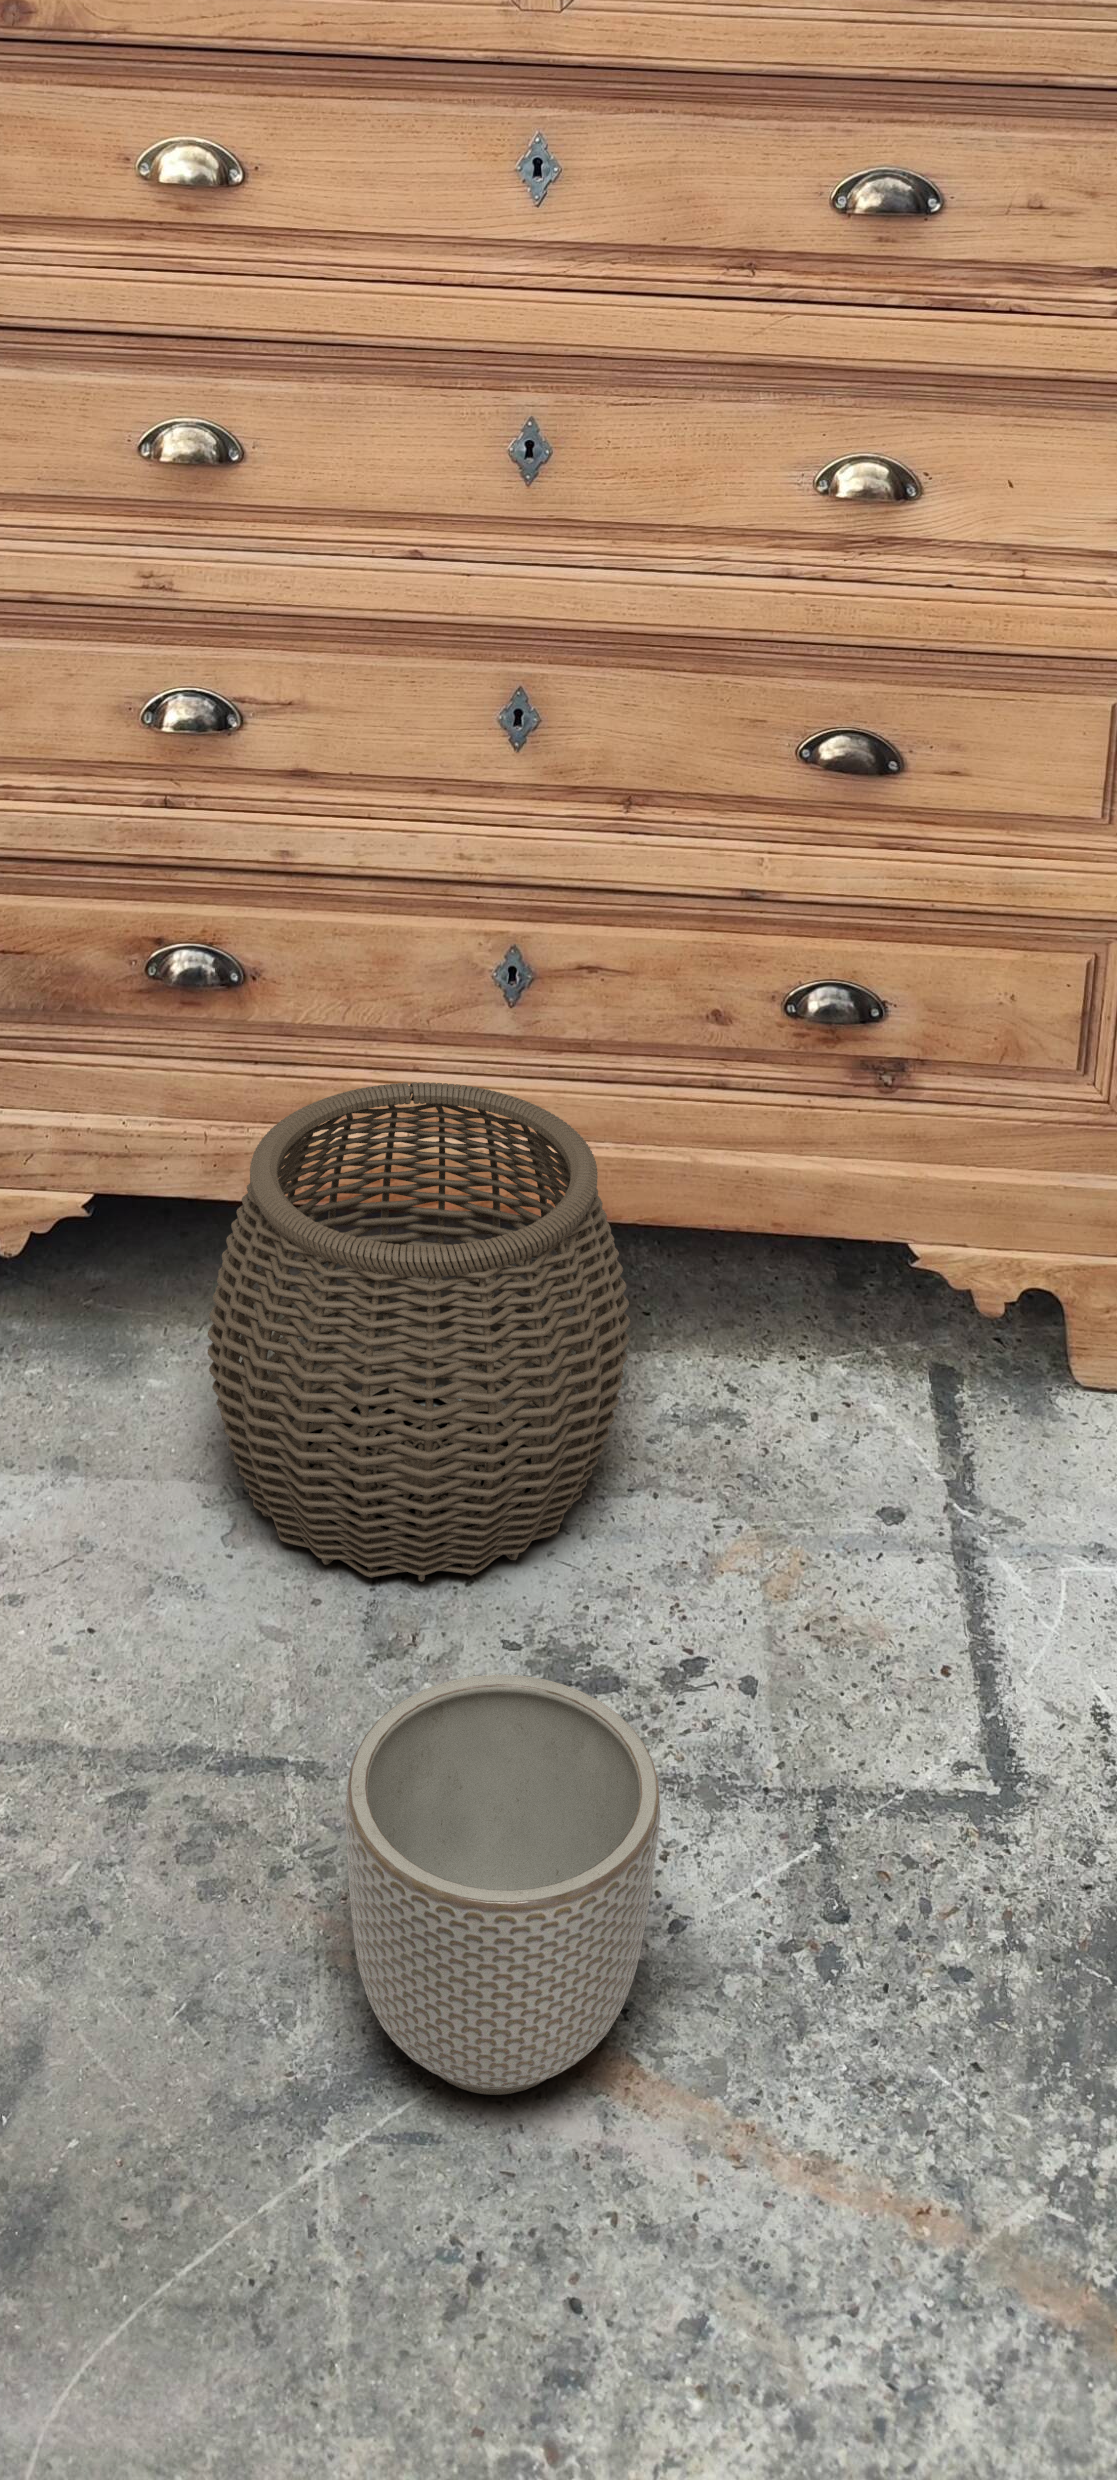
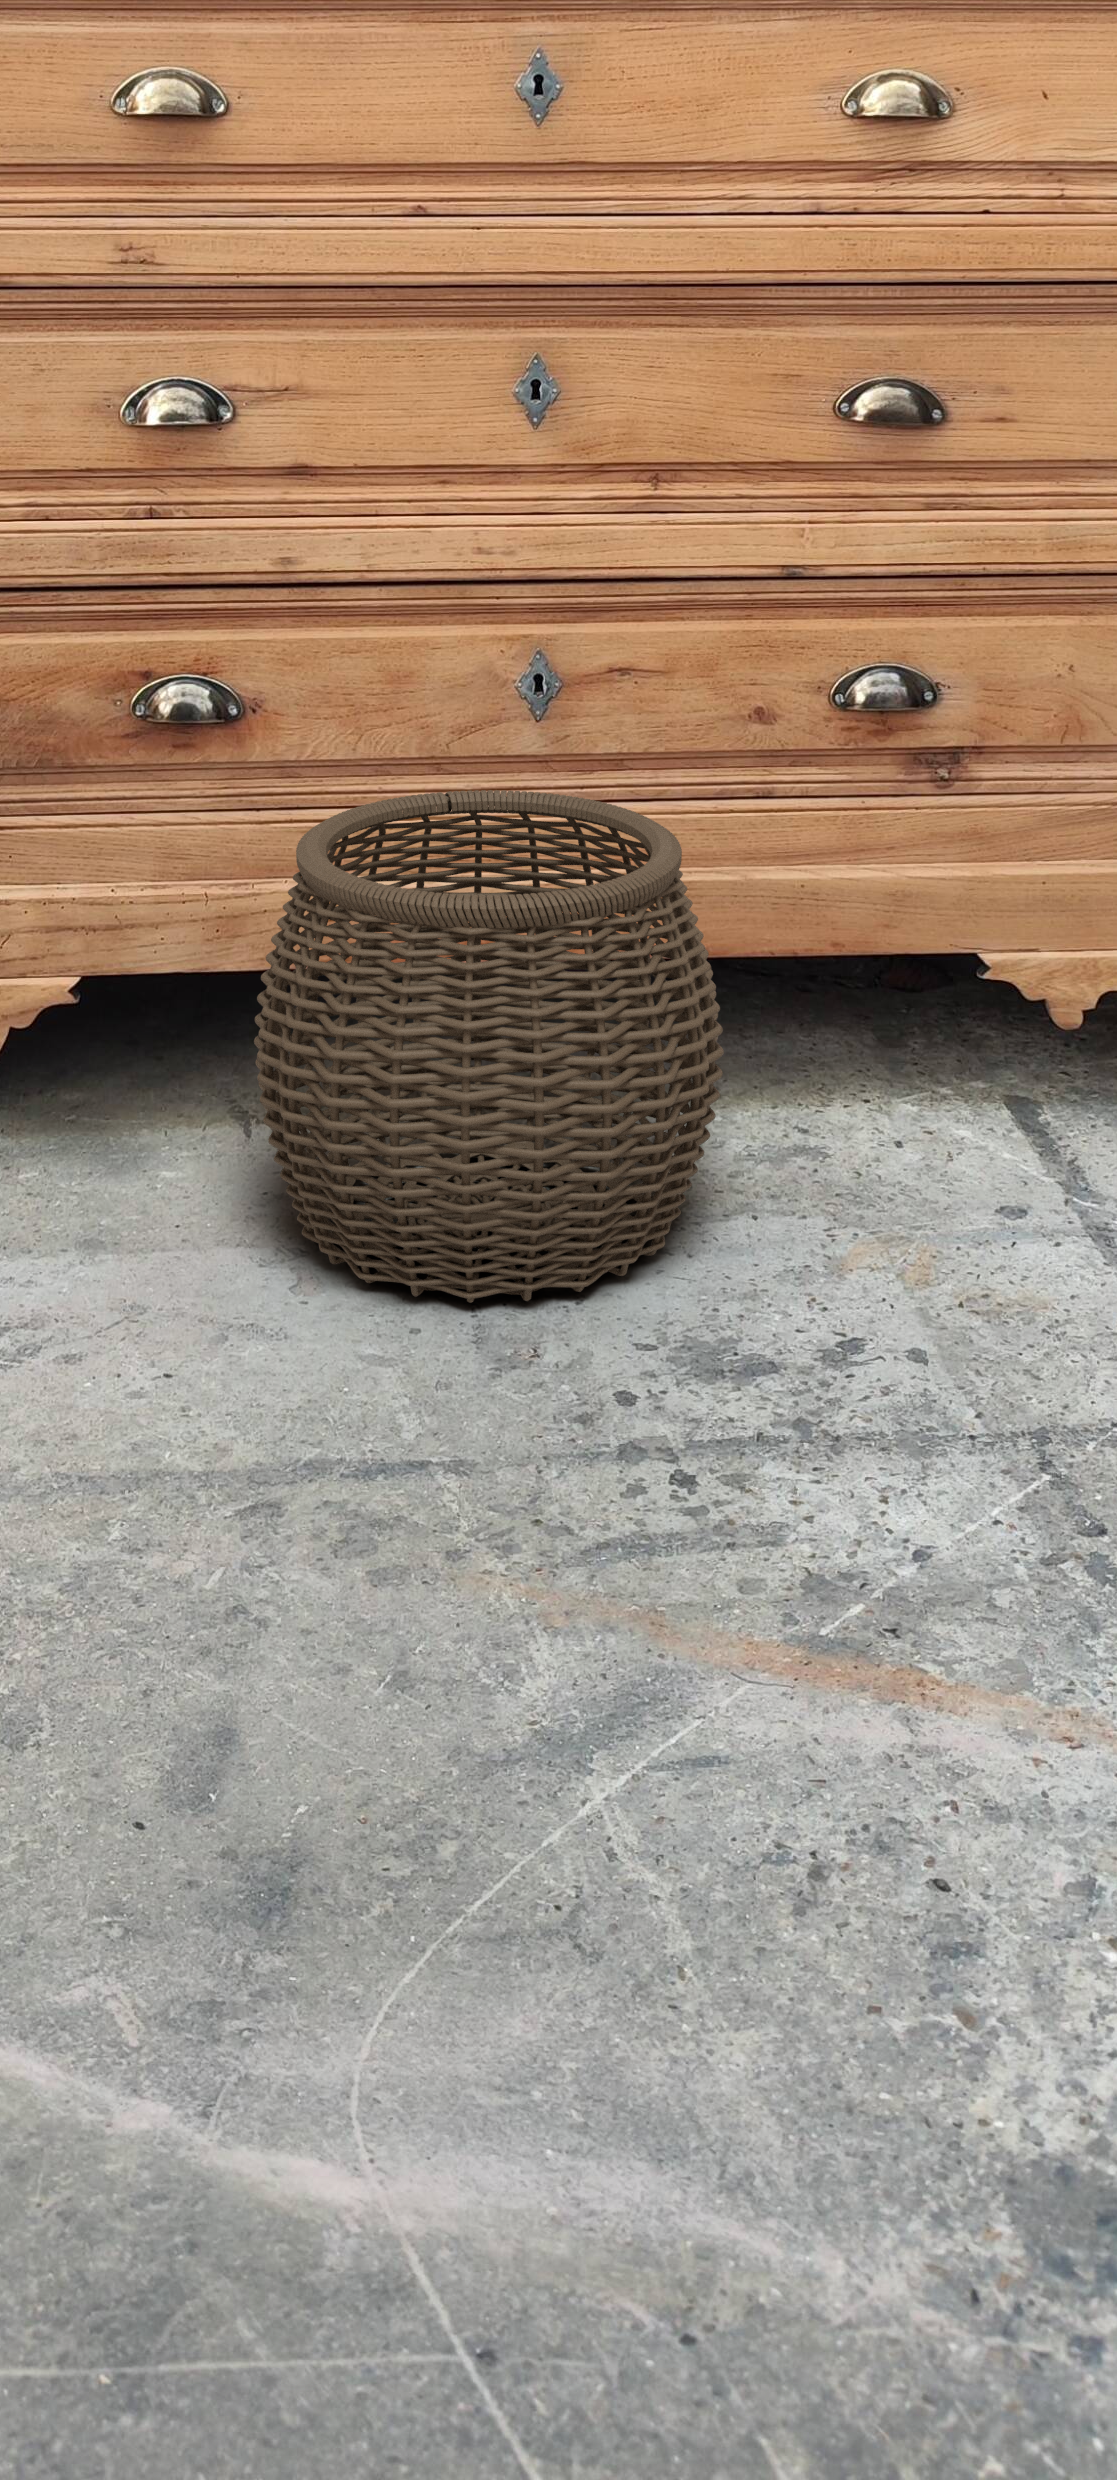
planter: present [345,1674,660,2095] -> none [578,1256,943,1714]

